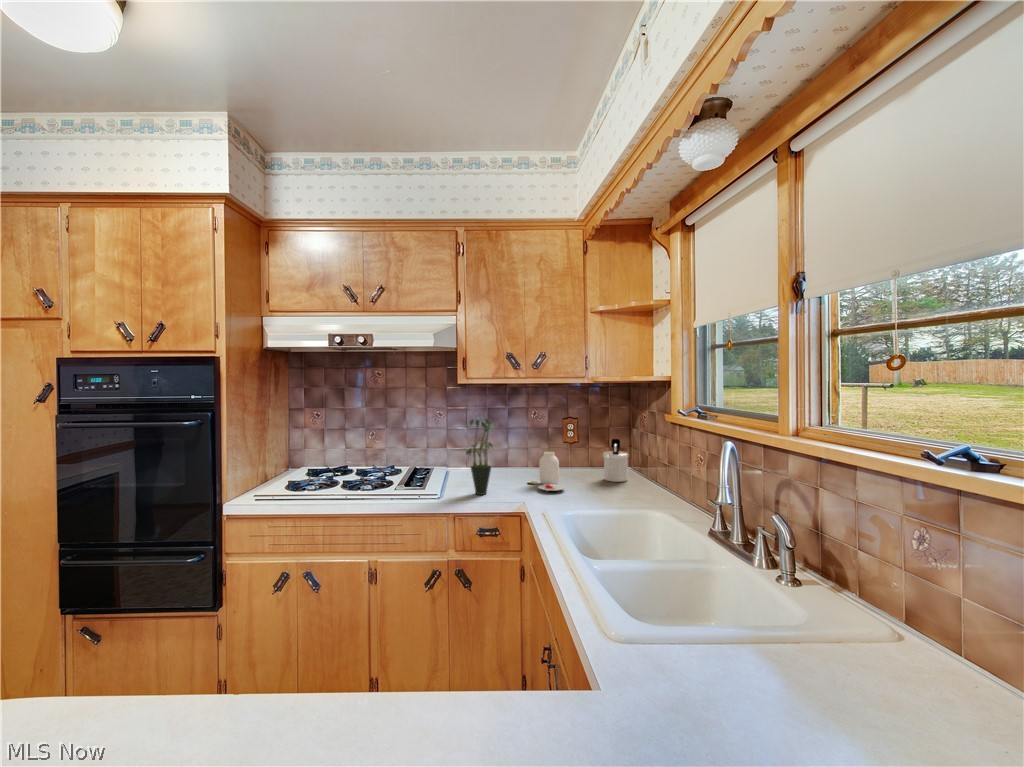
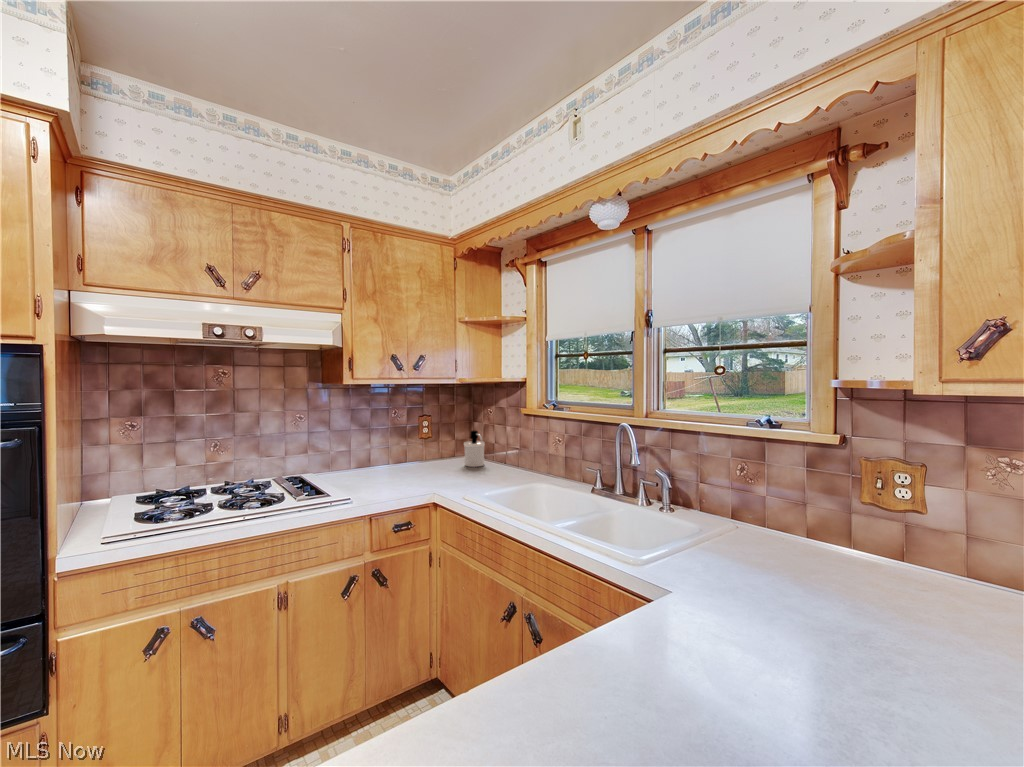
potted plant: present [466,415,495,495] -> none [370,414,402,492]
jar: present [528,452,565,491] -> none [408,446,451,480]

